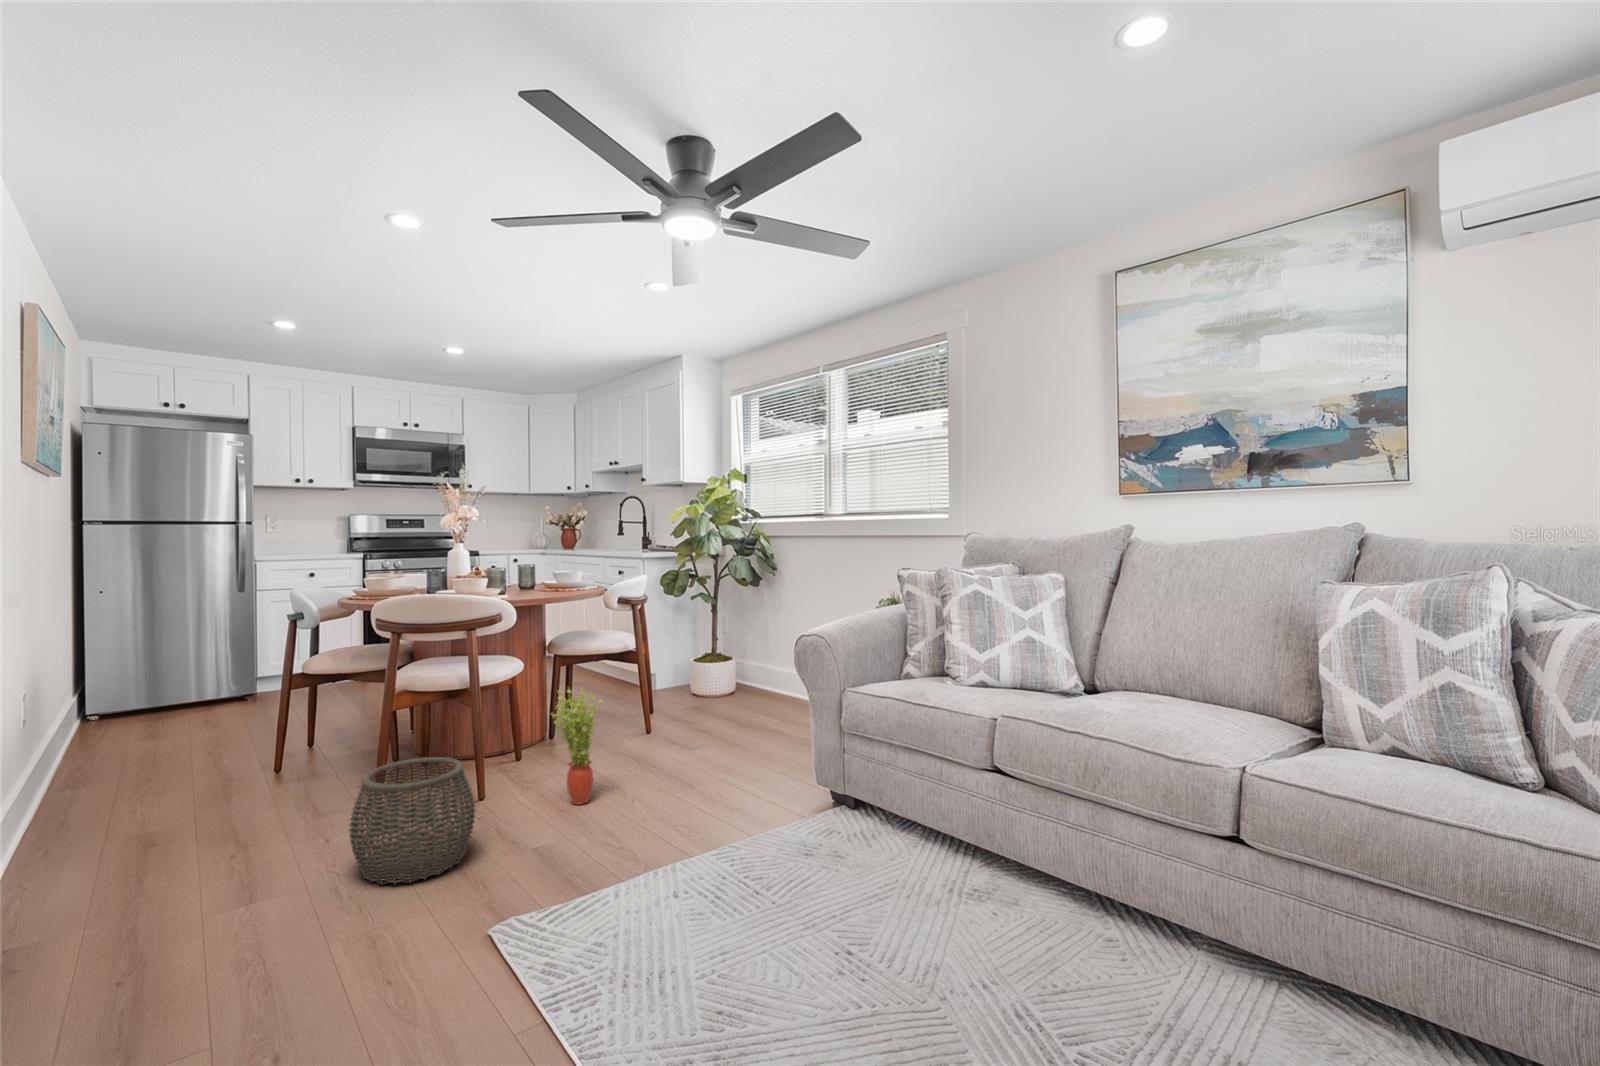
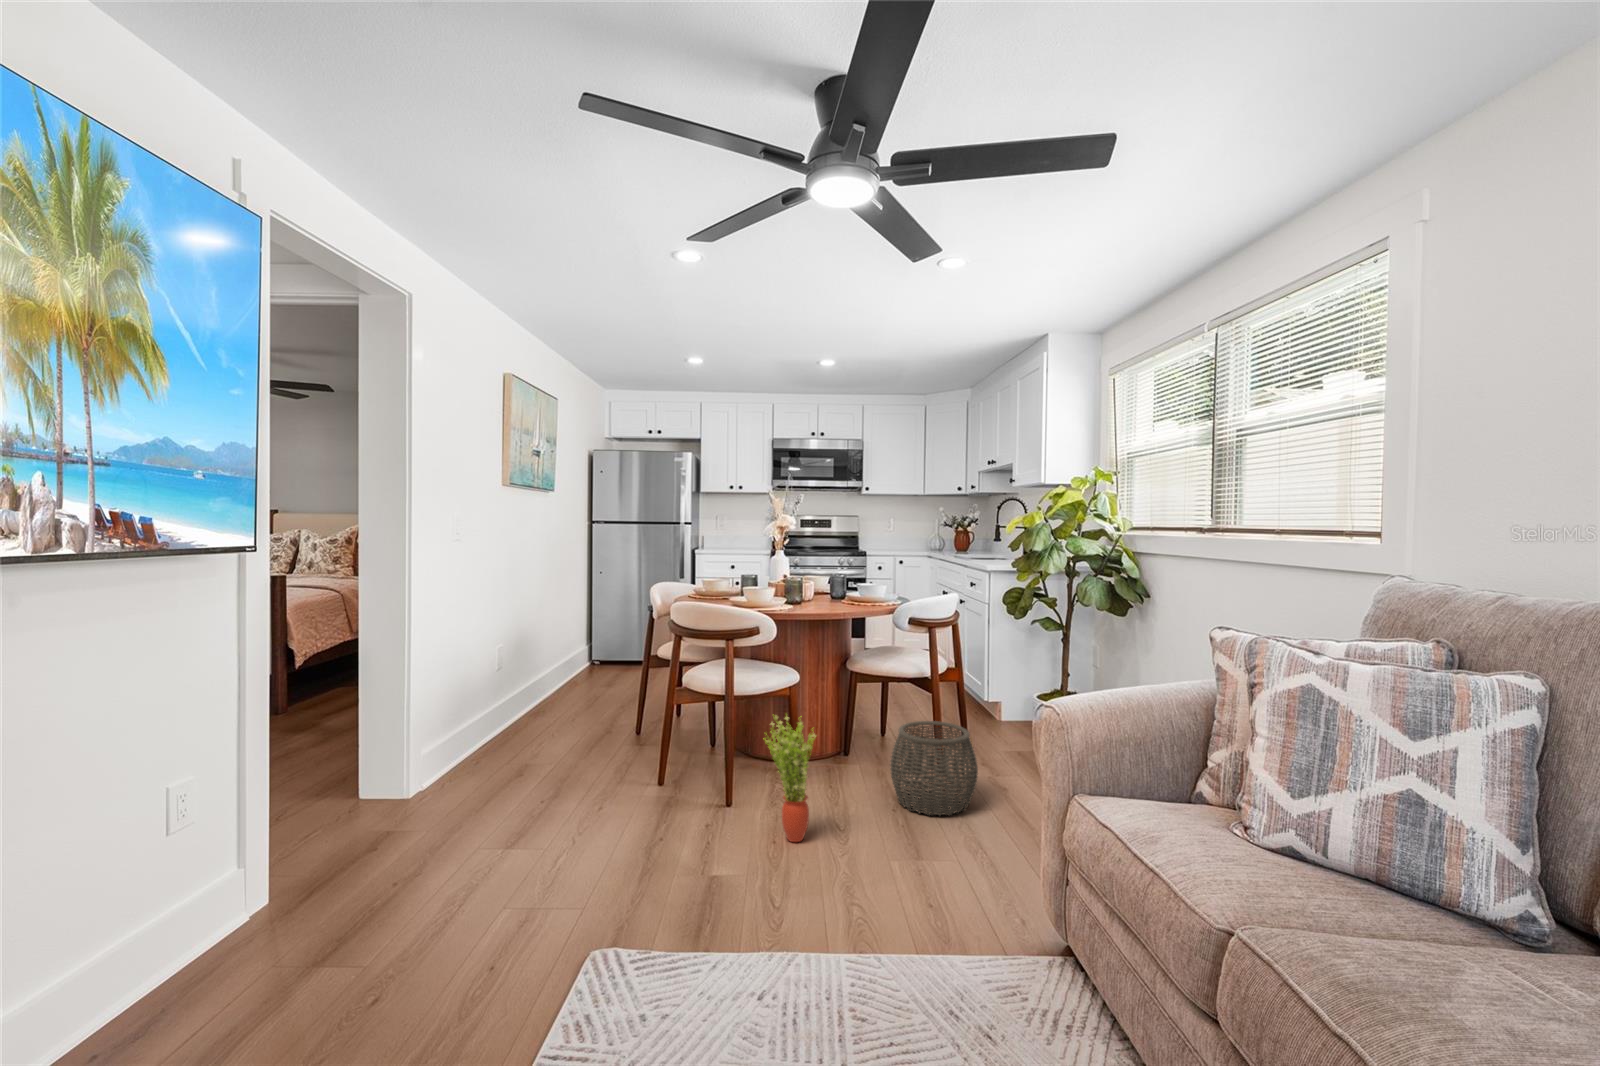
woven basket: present [349,757,475,884] -> present [890,721,978,816]

